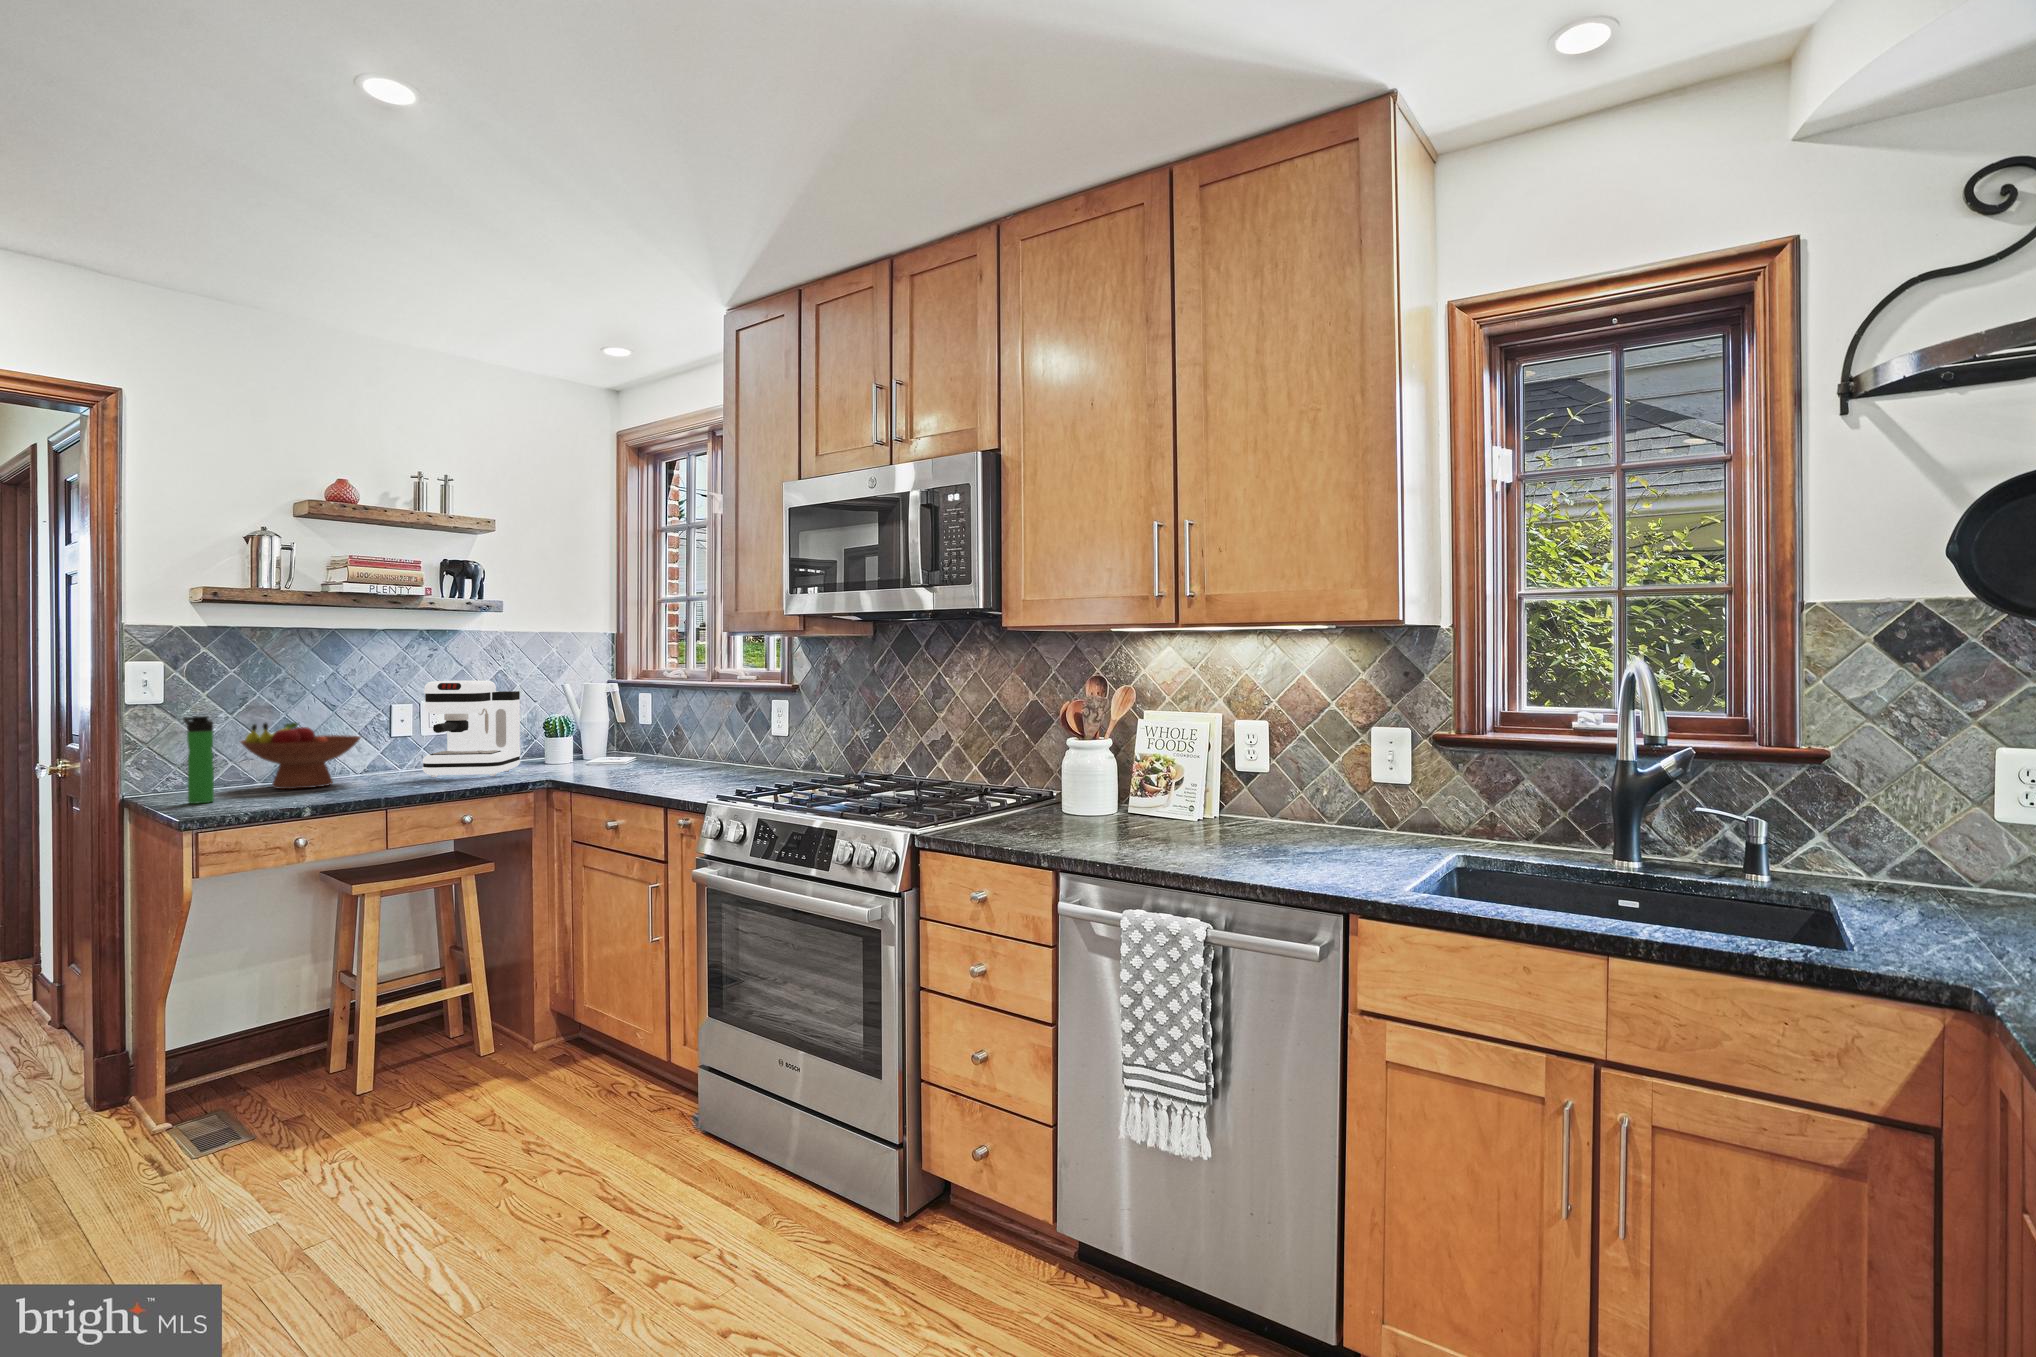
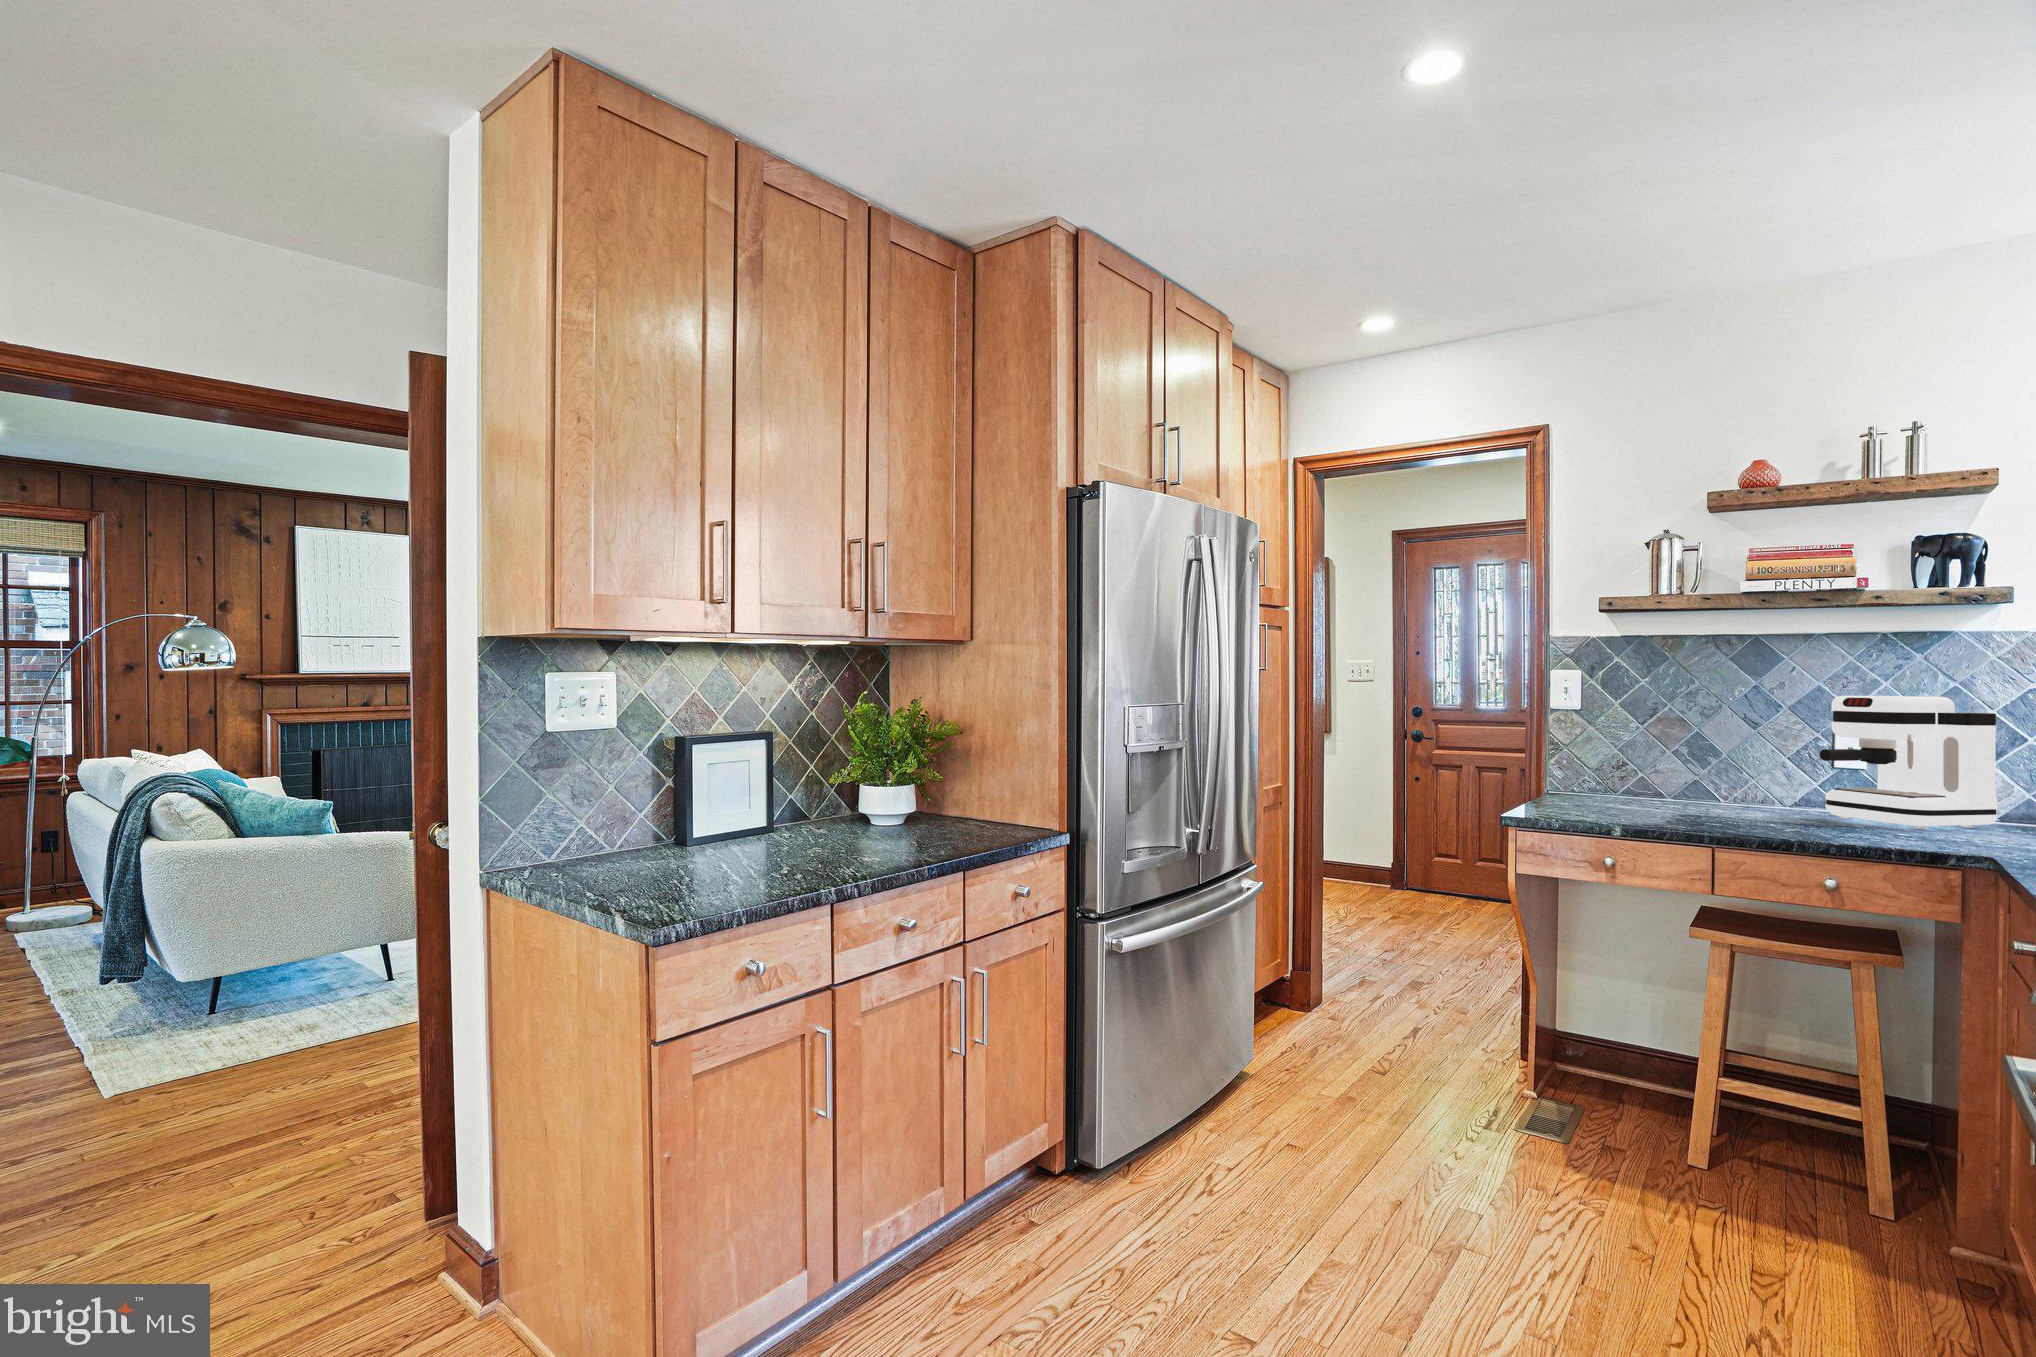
bottle: present [183,716,214,804] -> none [1553,722,1575,805]
fruit bowl: present [241,722,361,789] -> none [1622,734,1753,809]

